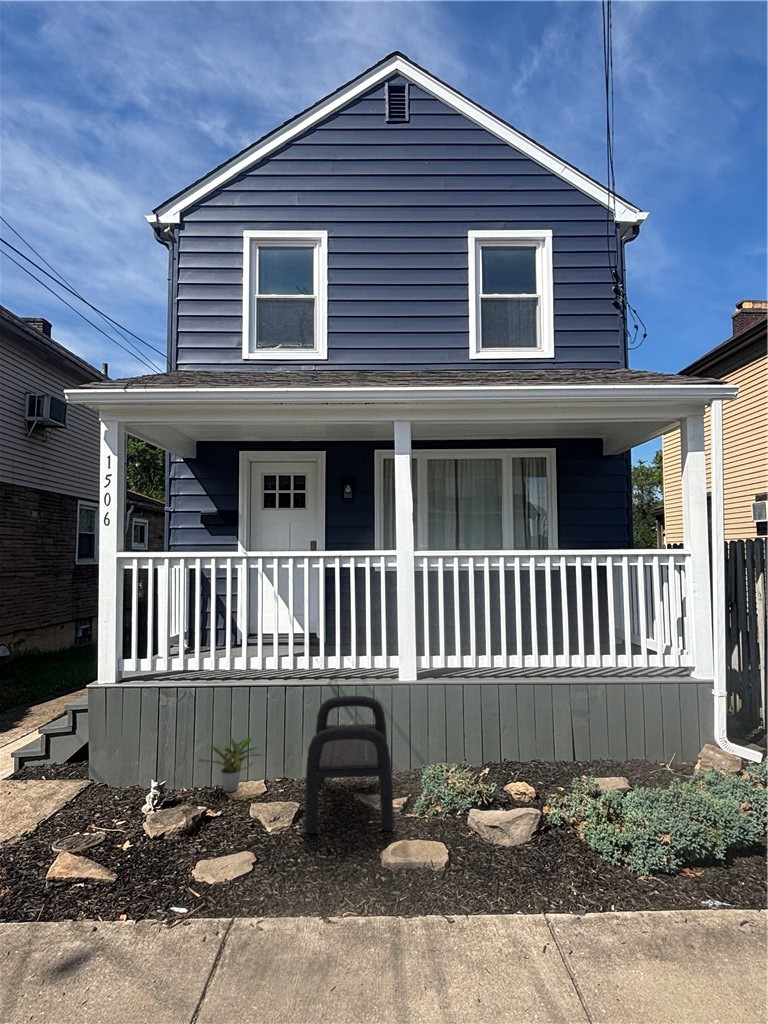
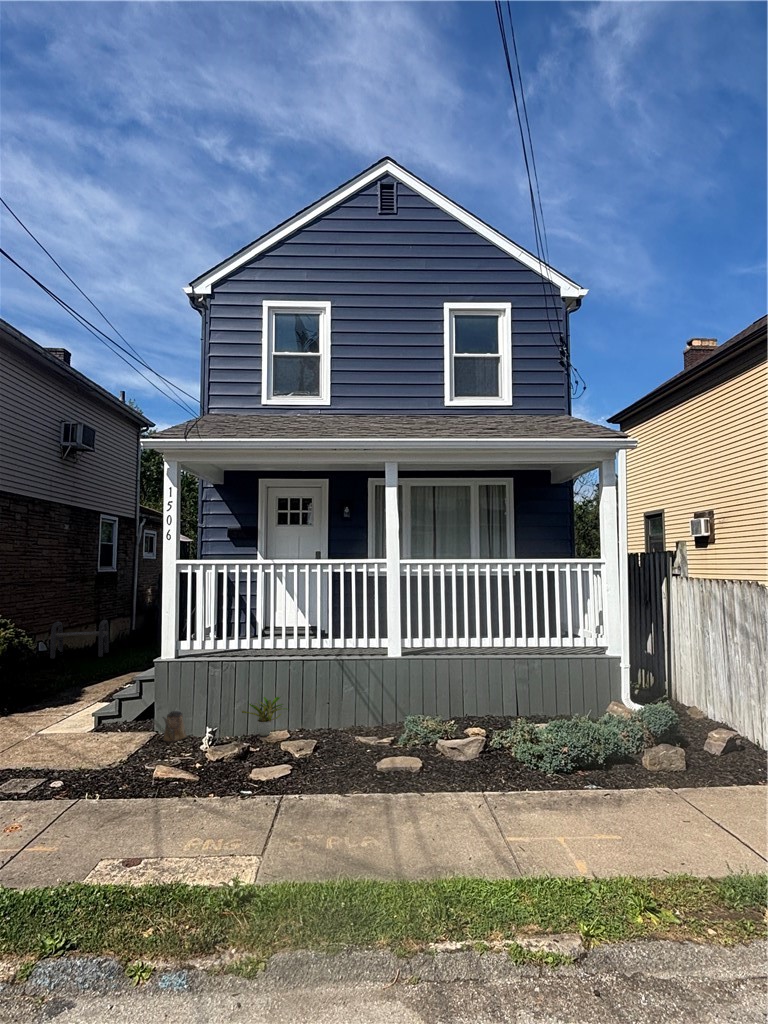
bench: present [305,696,394,834] -> present [50,620,109,659]
watering can: none [87,755,127,800] -> present [163,710,187,742]

